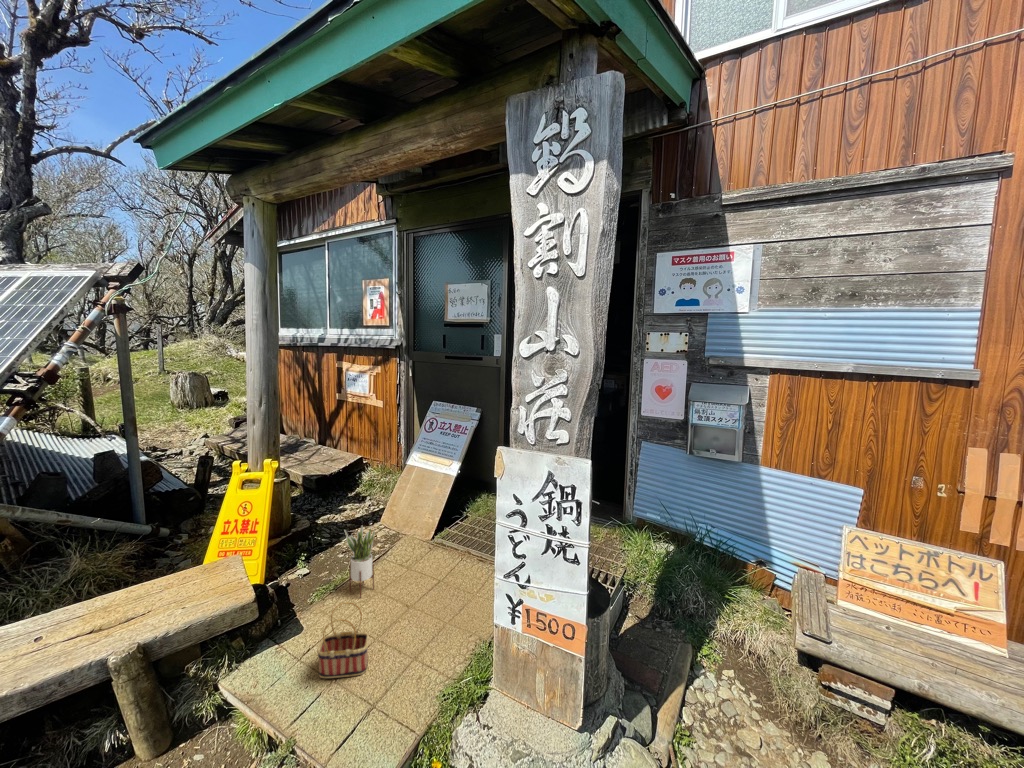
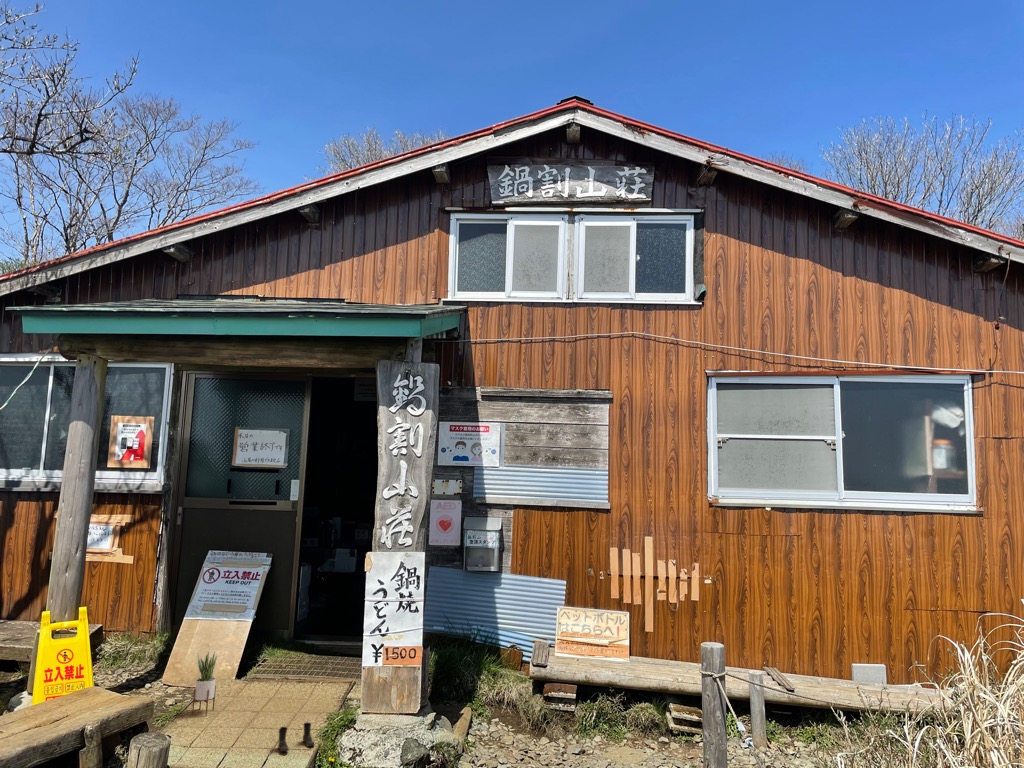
basket: present [317,602,369,678] -> none [212,691,254,750]
boots: none [381,670,431,717] -> present [278,722,314,752]

